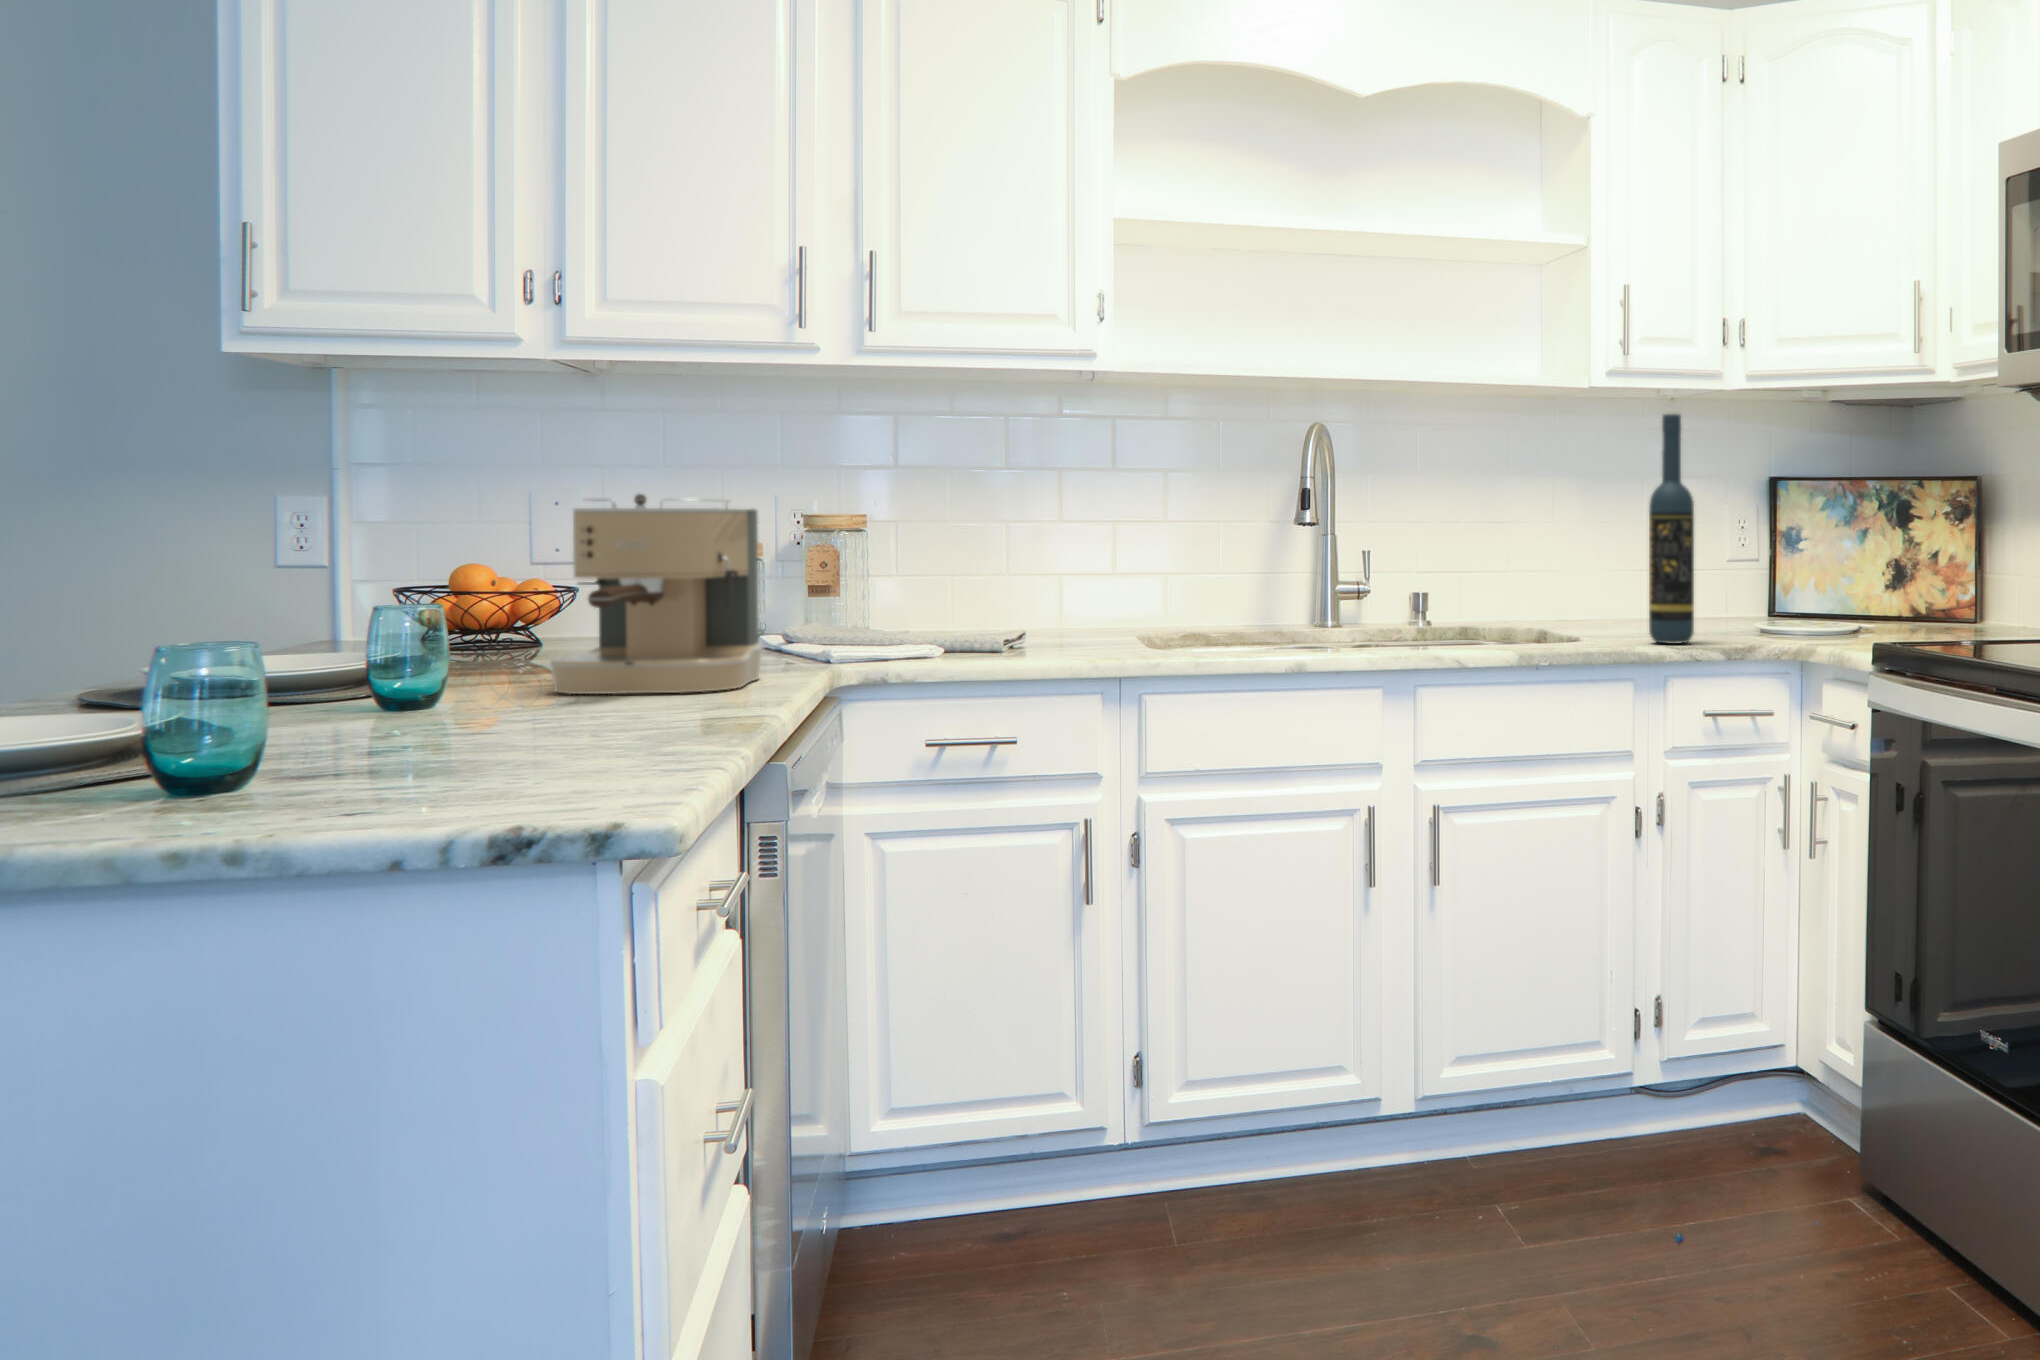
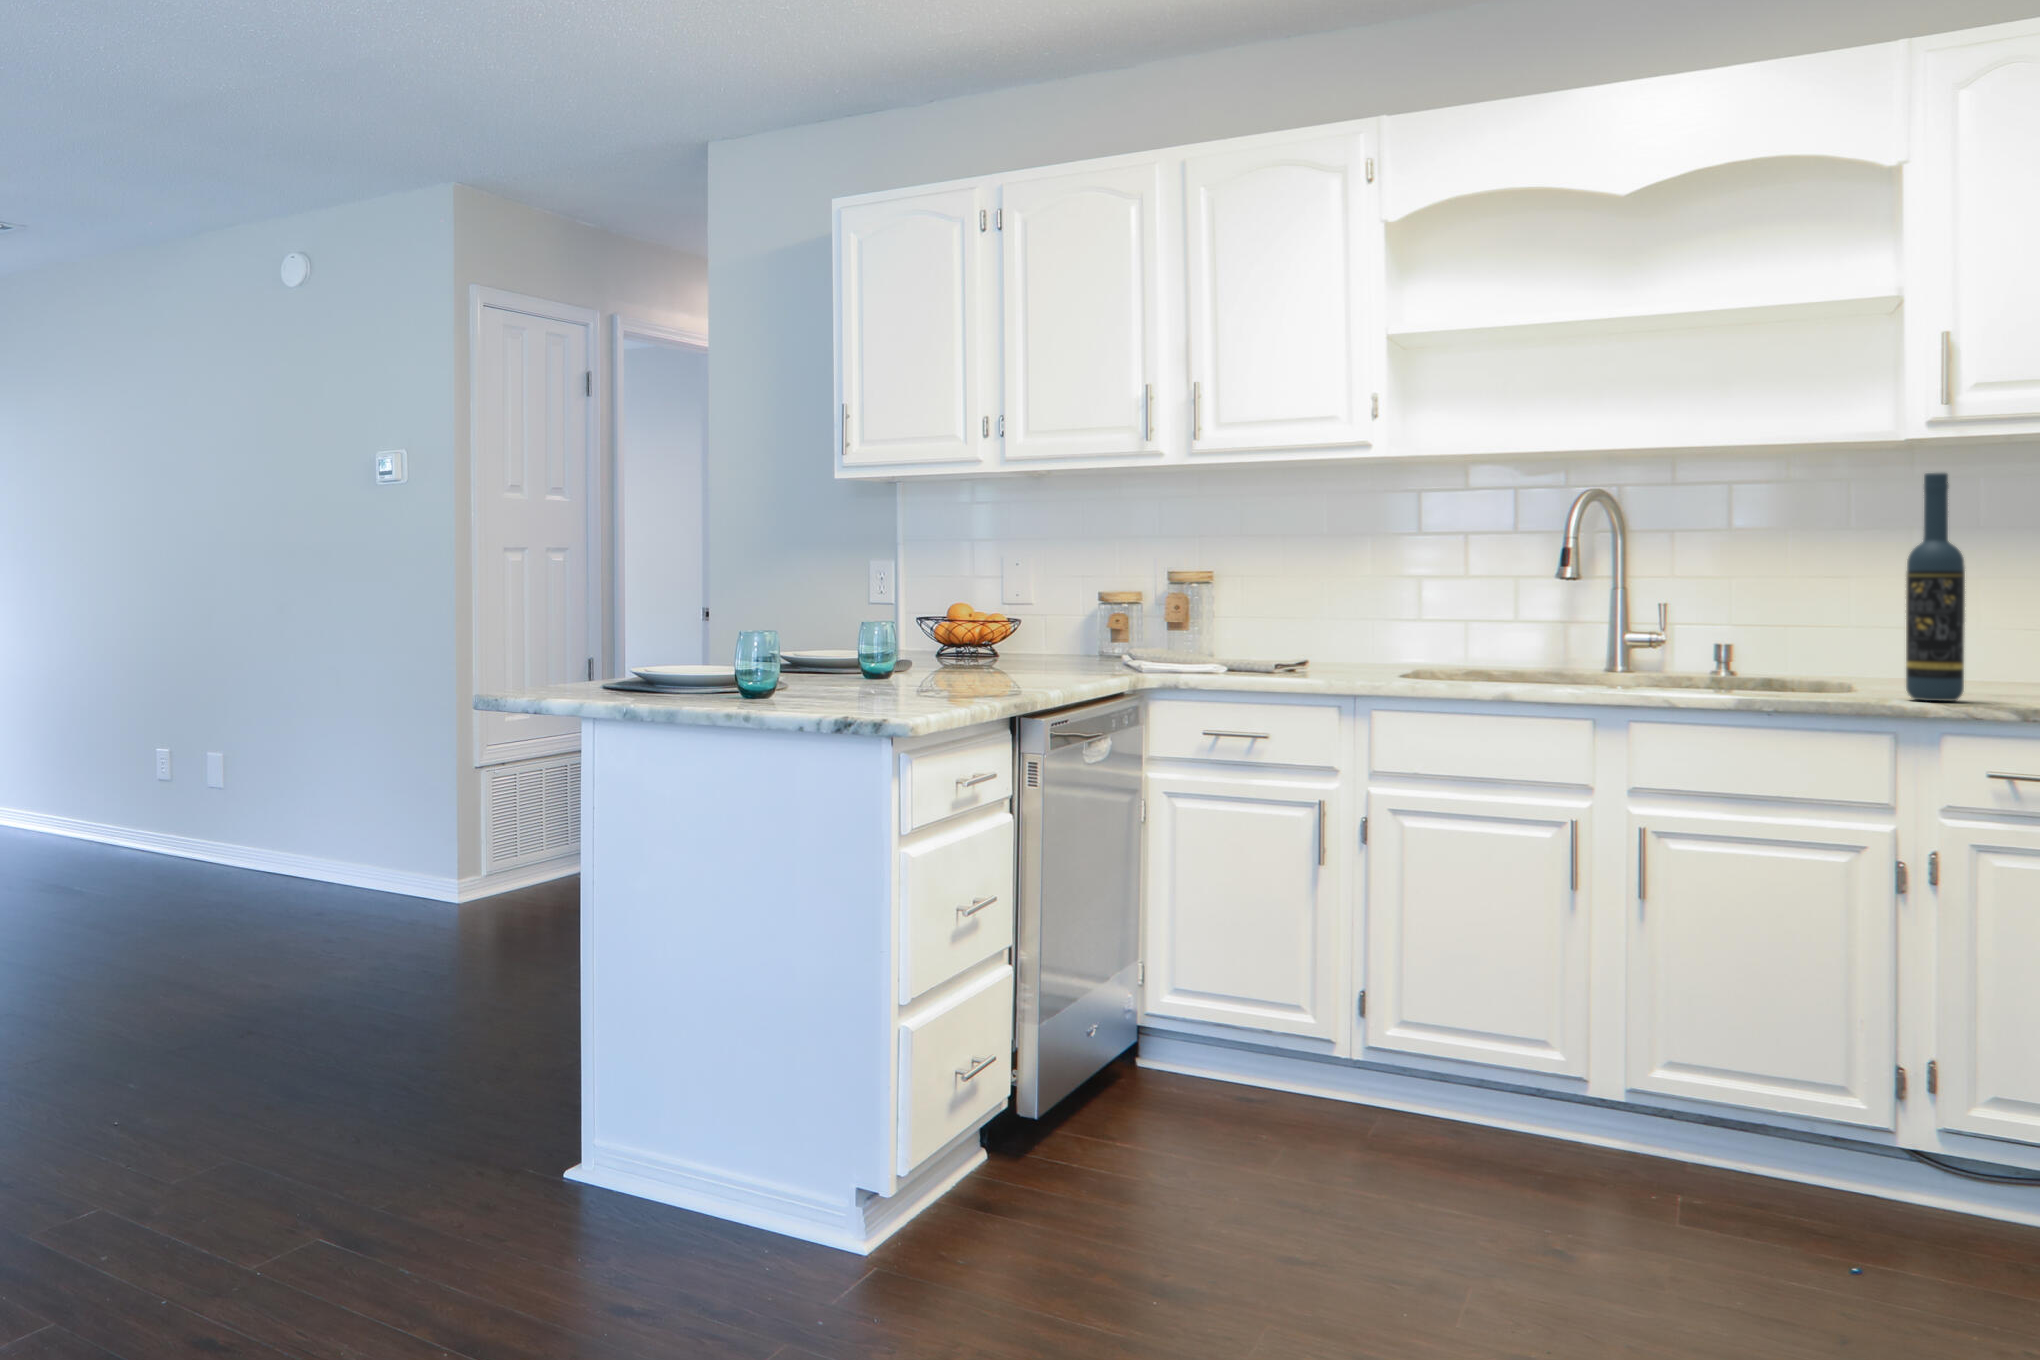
coffee maker: present [550,494,762,694] -> none [951,562,1077,681]

